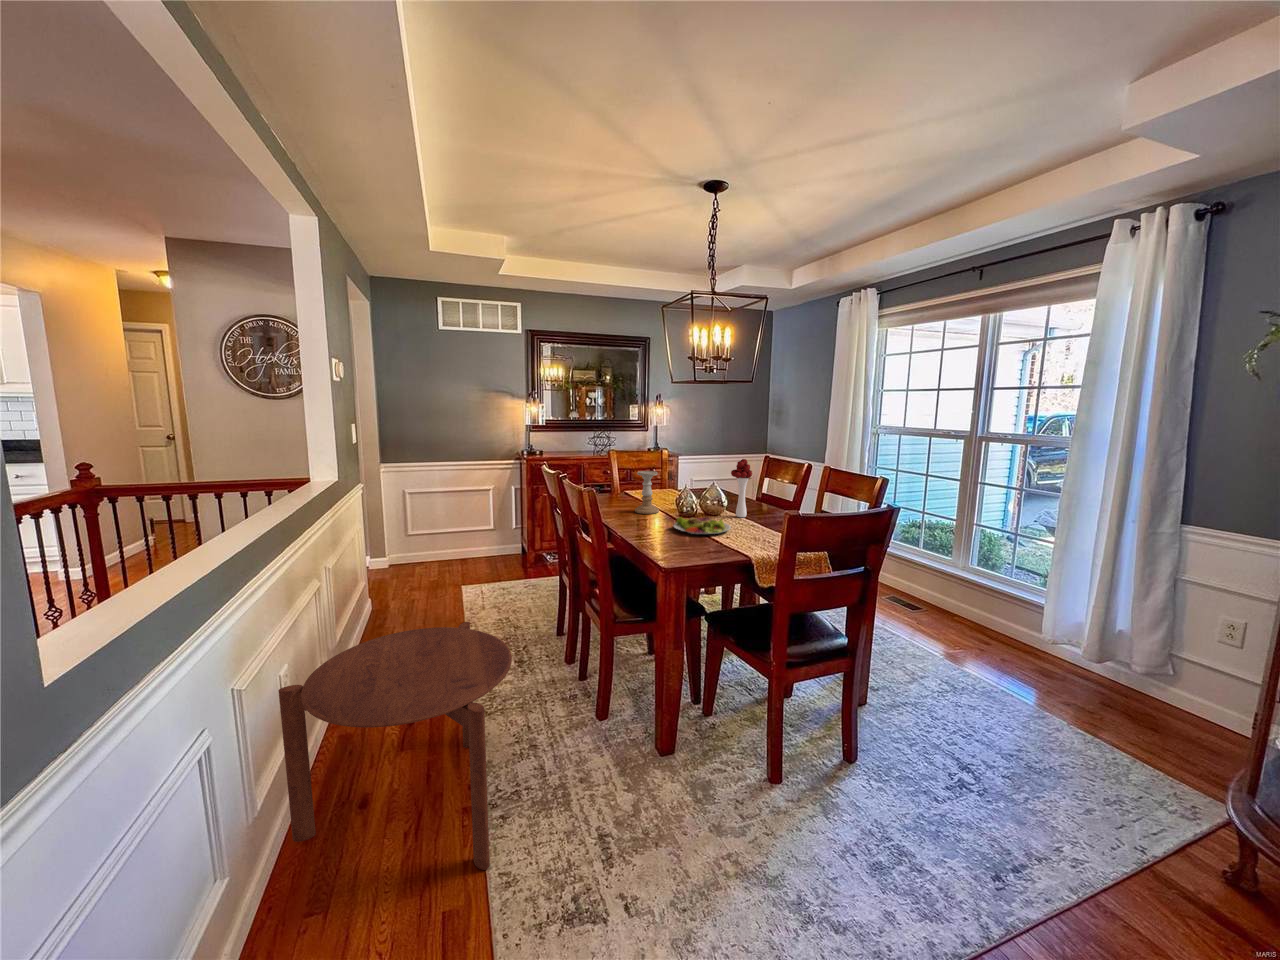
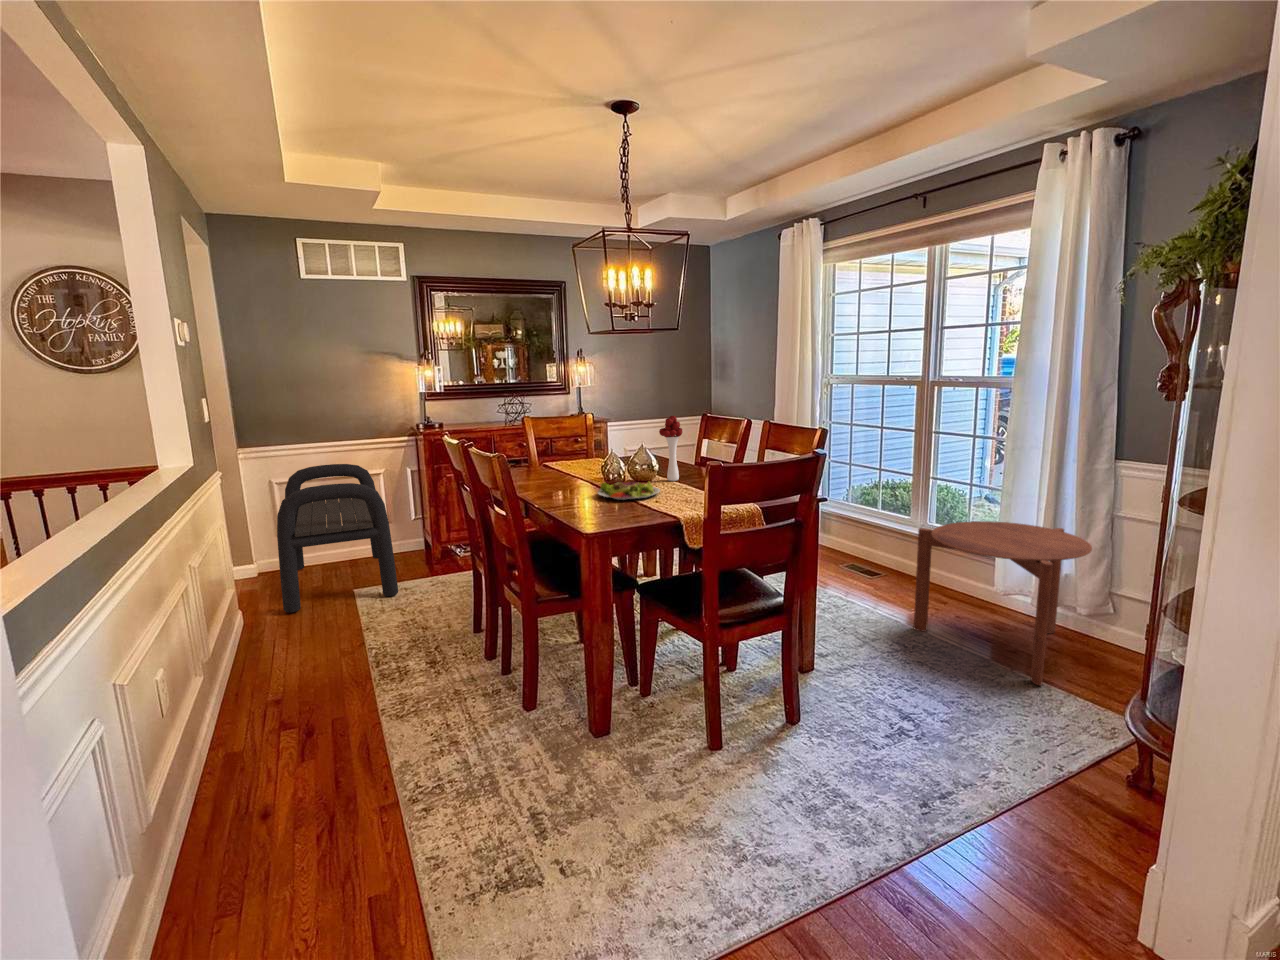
candle holder: present [635,471,659,514] -> none [555,436,582,484]
bench: none [403,480,497,604] -> present [277,464,398,612]
side table: present [278,622,512,870] -> present [914,521,1092,685]

